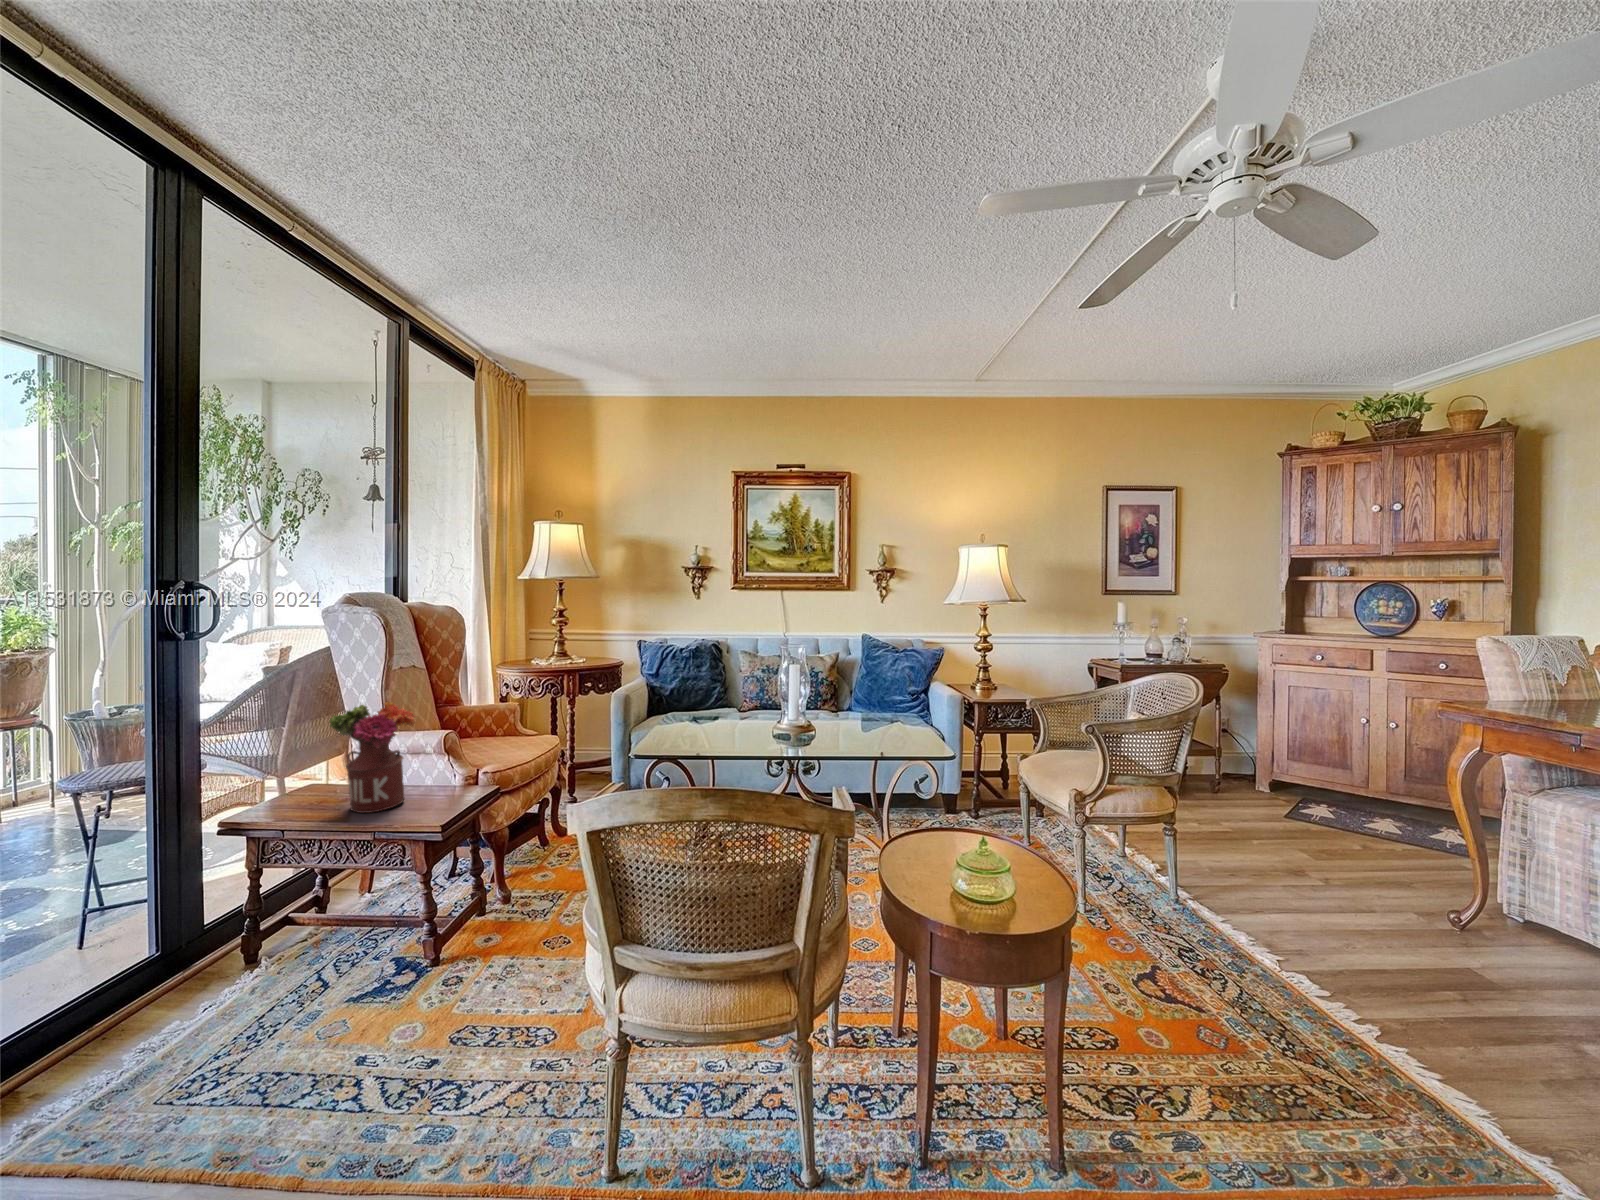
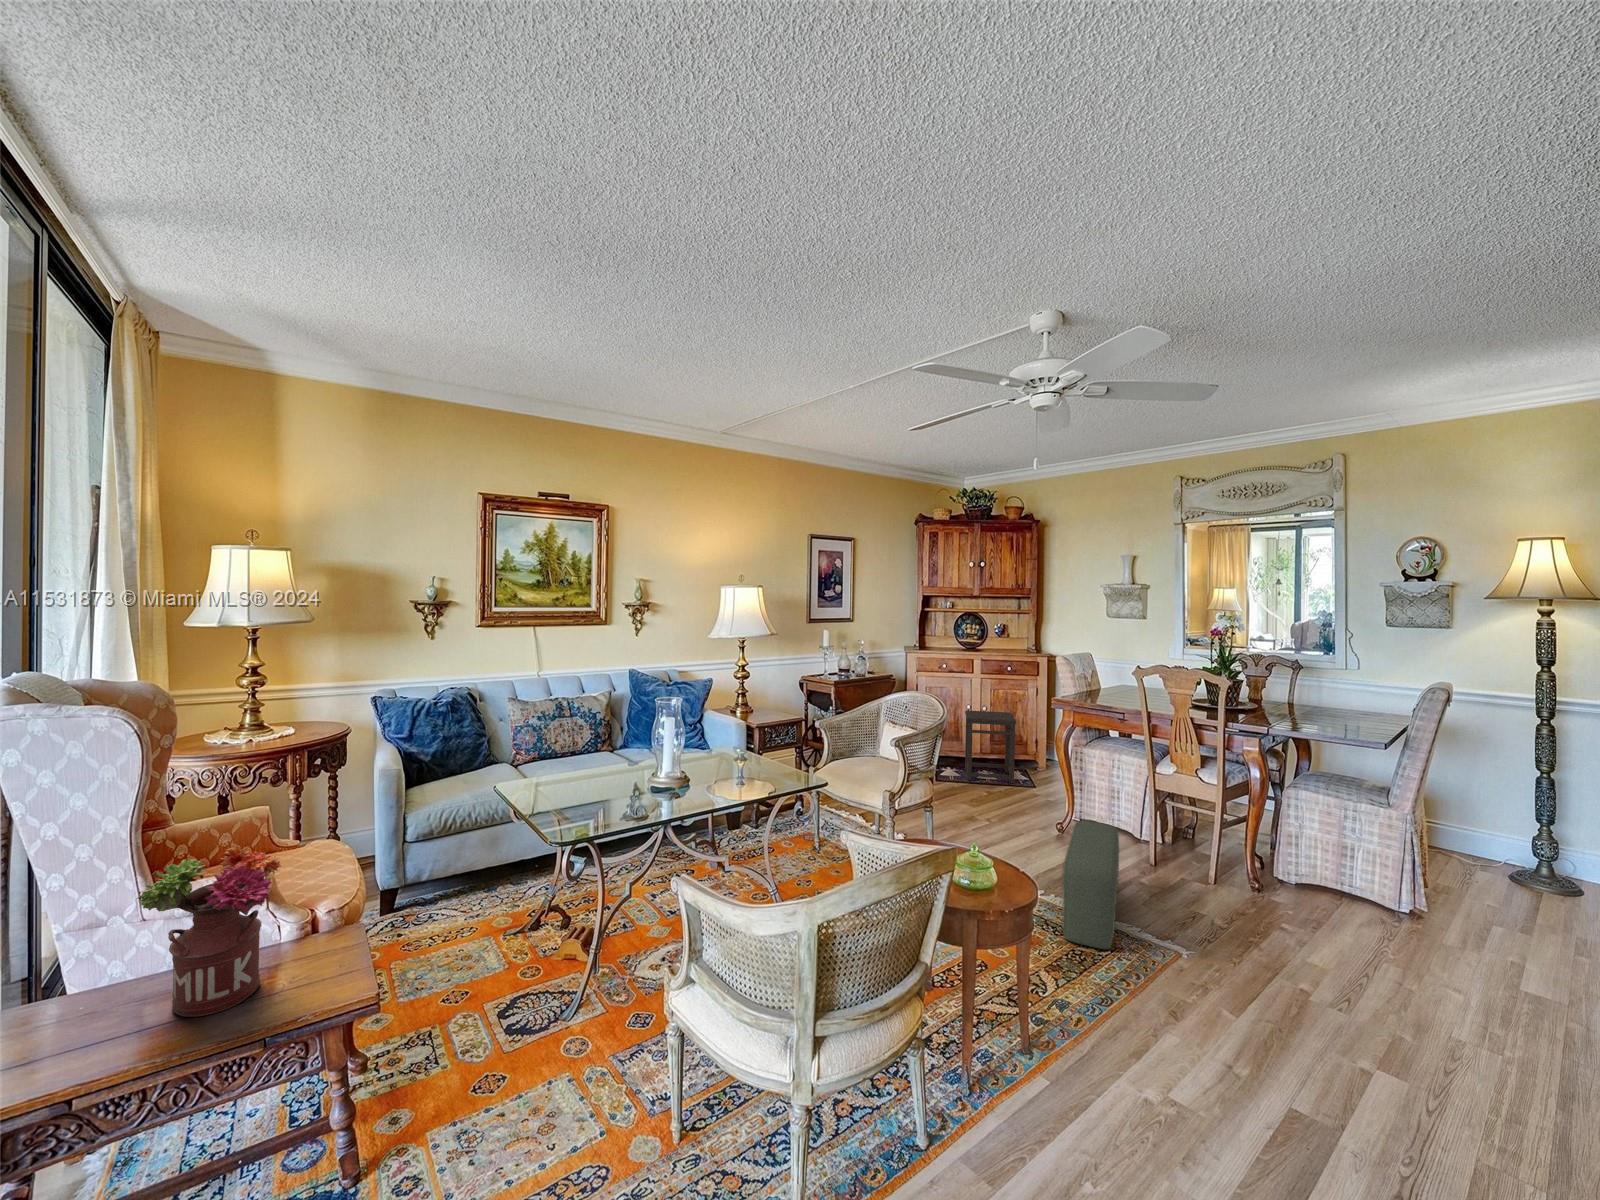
side table: none [1340,725,1443,845] -> present [965,710,1016,783]
pouf: none [1290,894,1496,1108] -> present [1062,821,1119,949]

